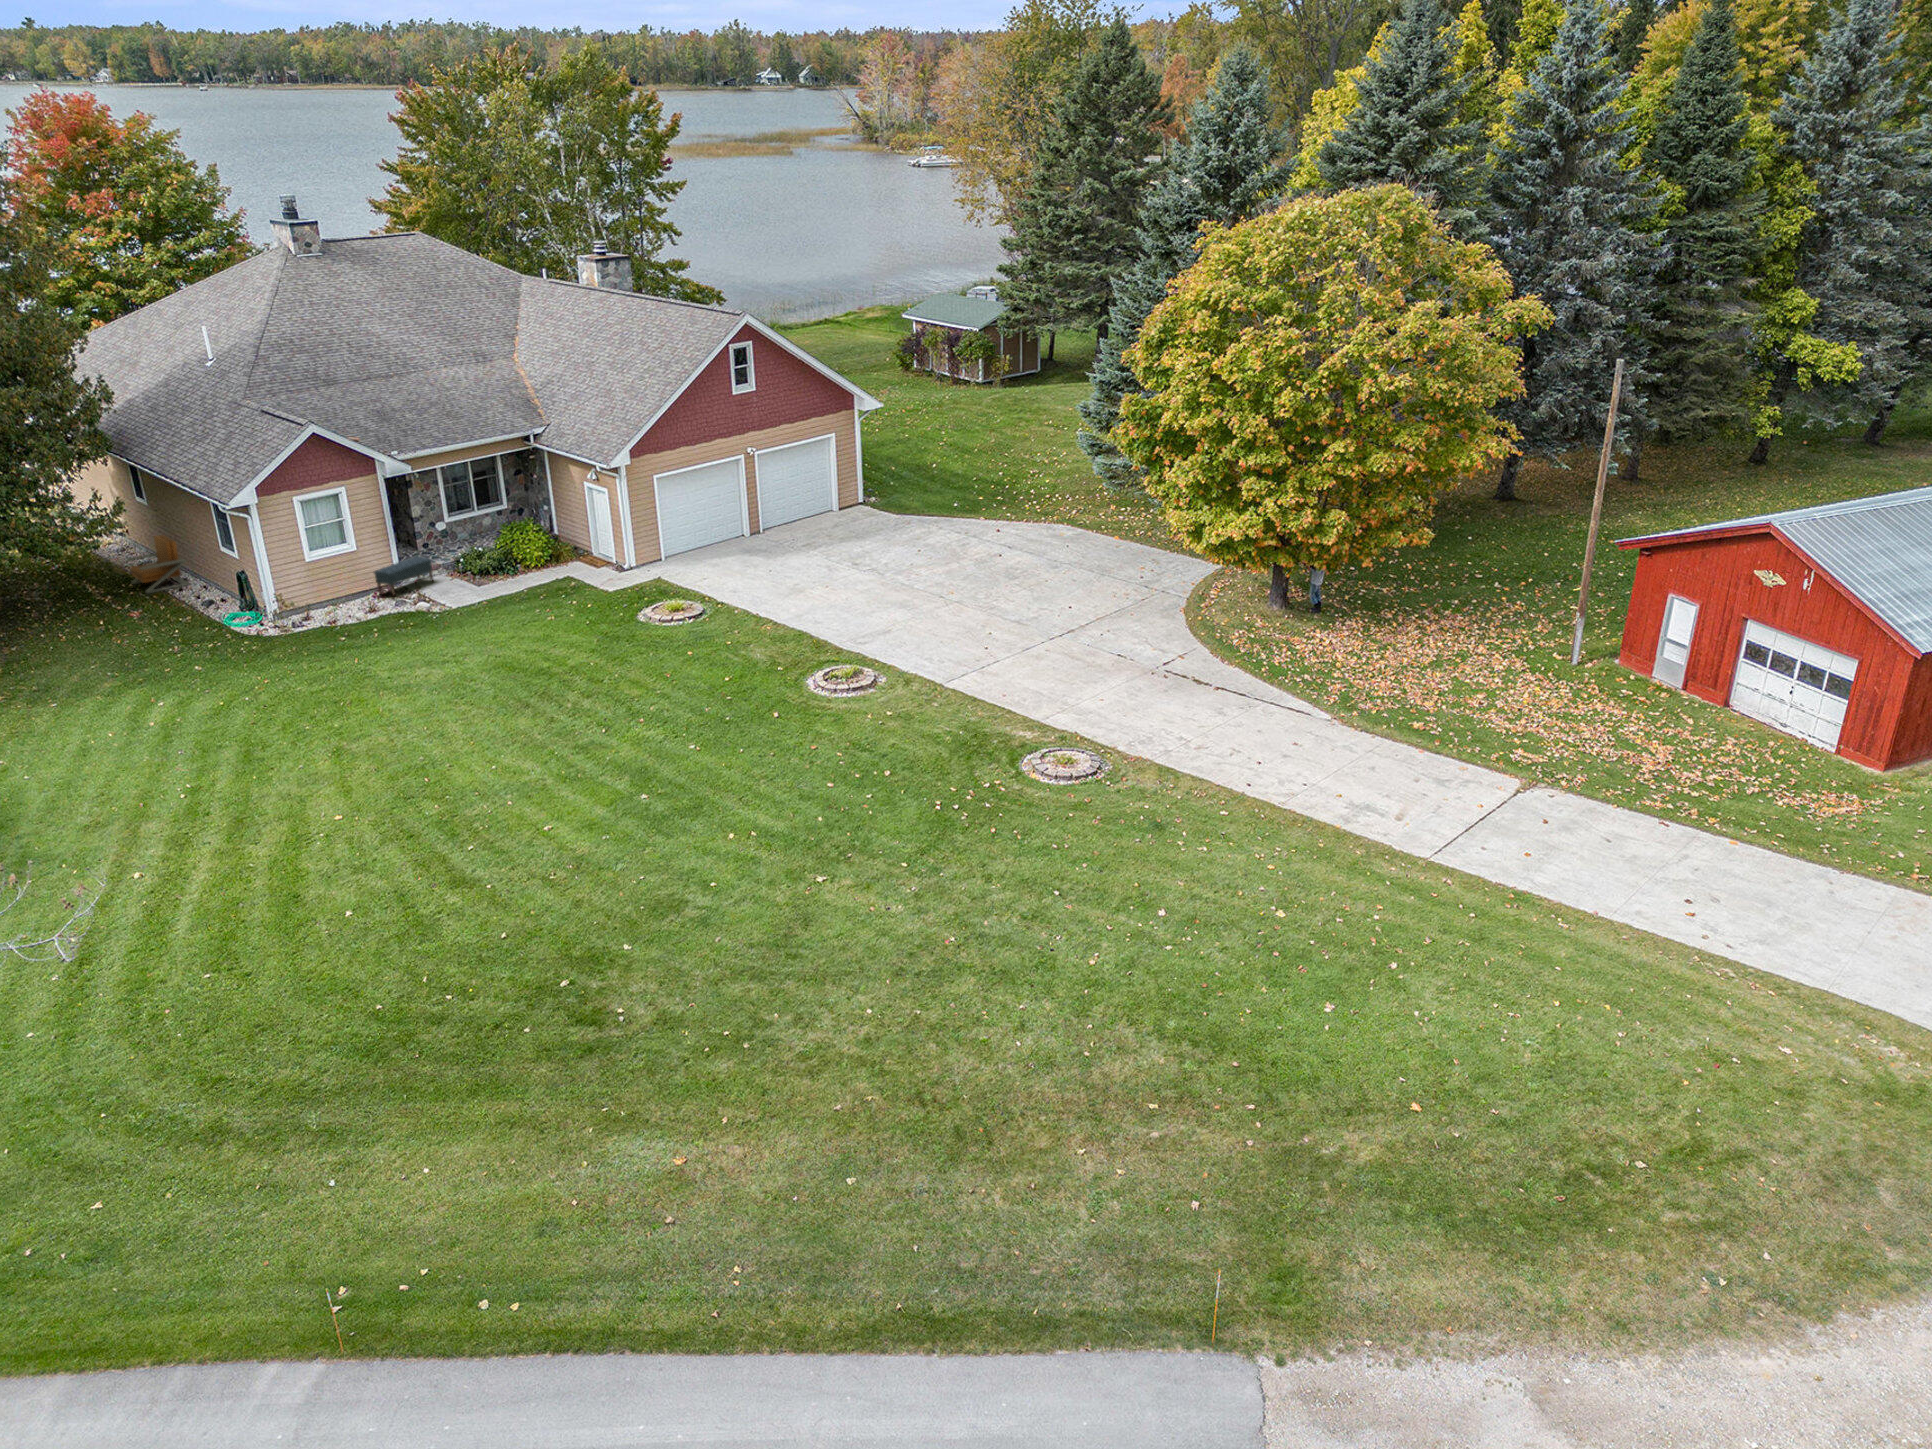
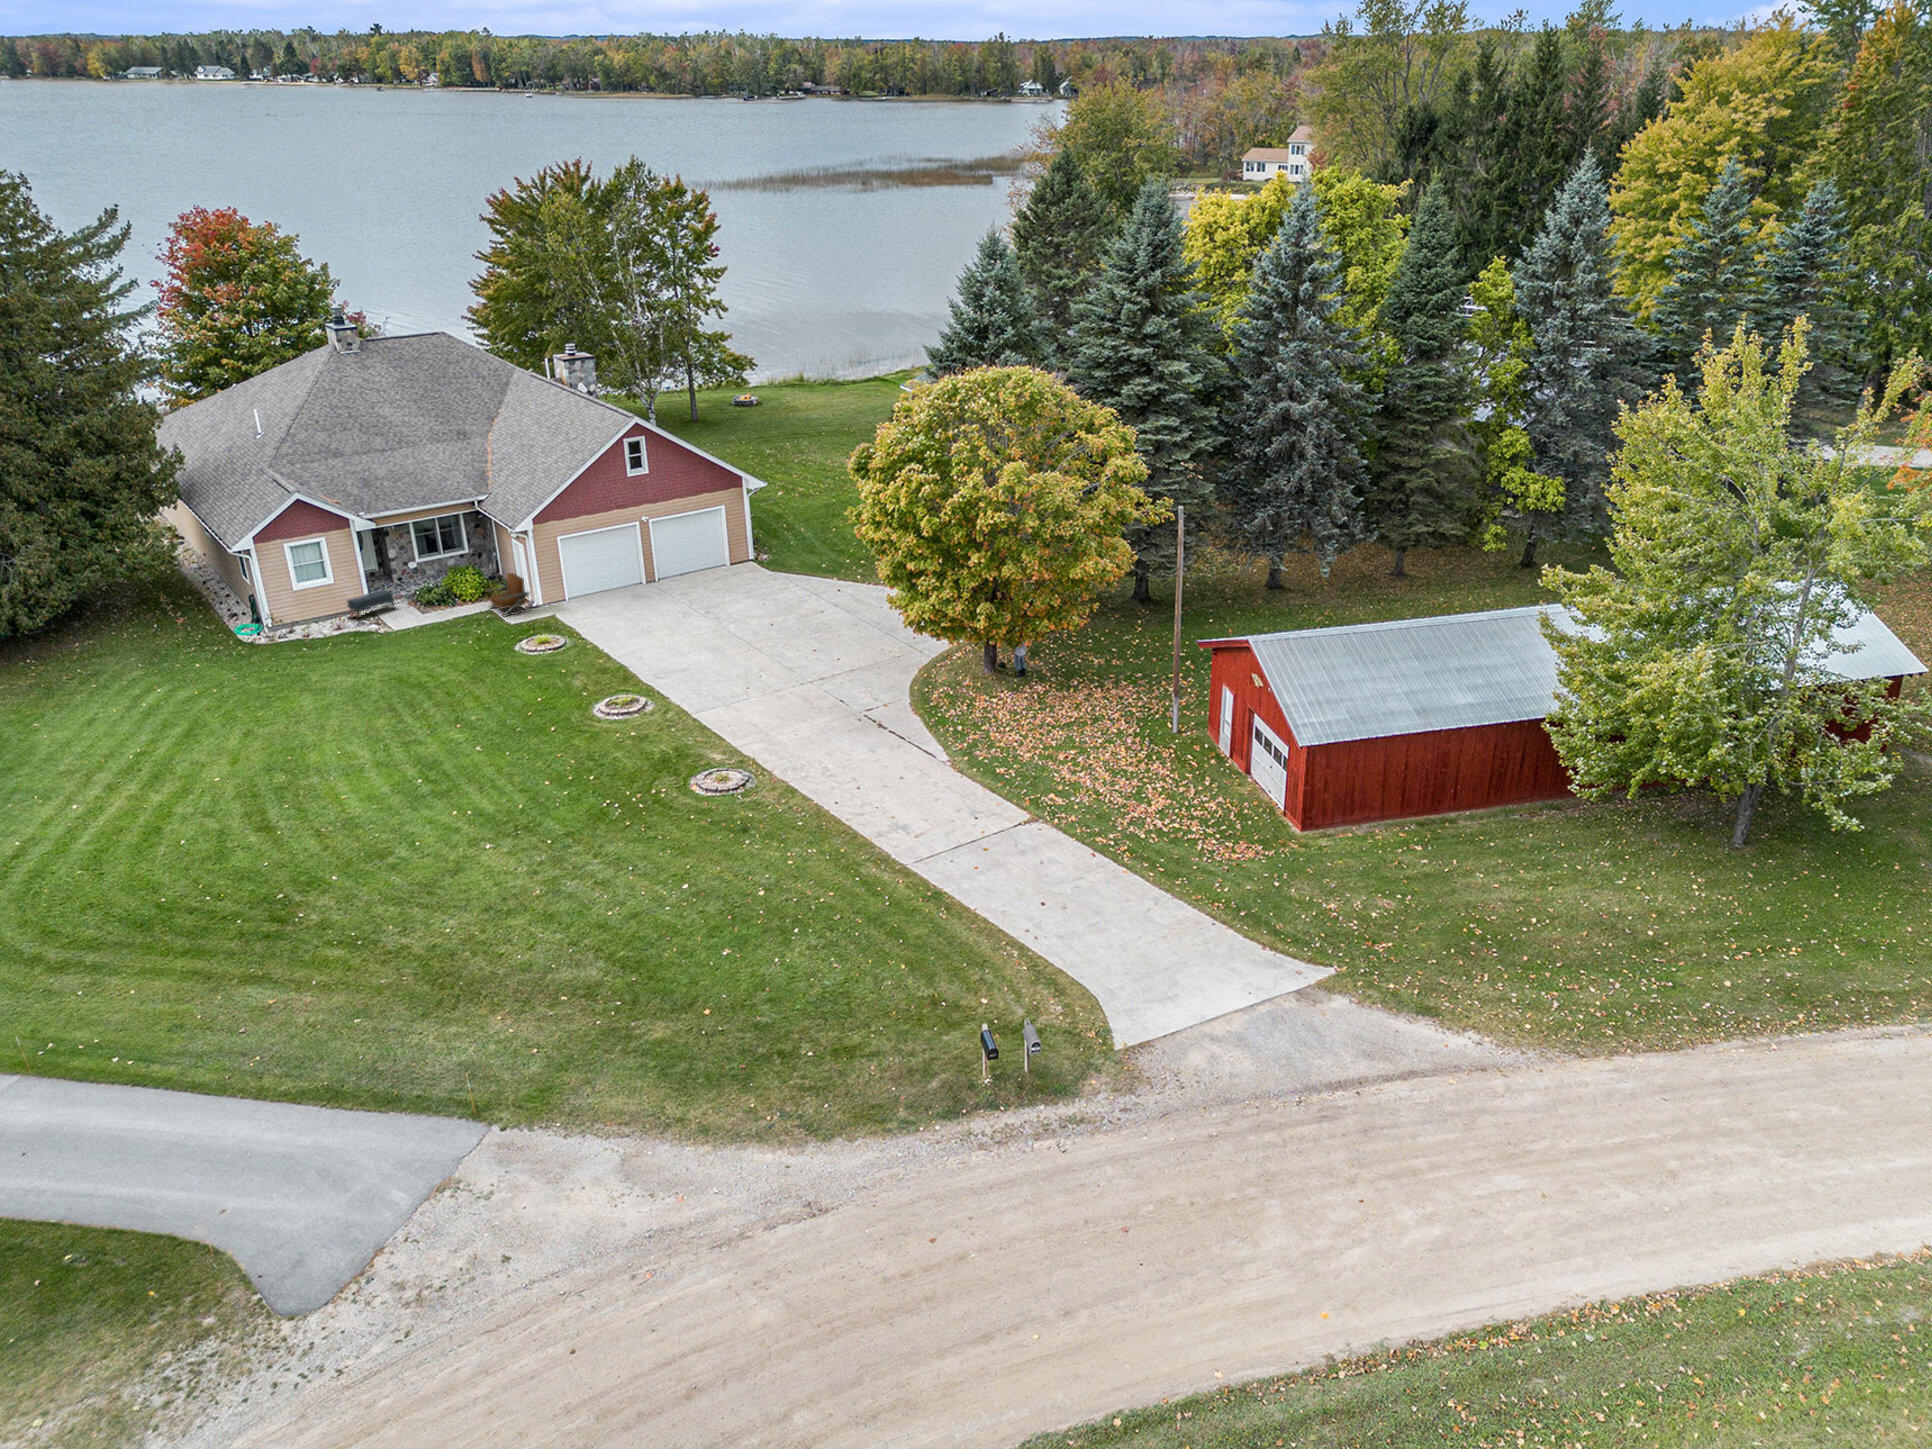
lounge chair: present [126,535,189,593] -> present [488,573,530,616]

